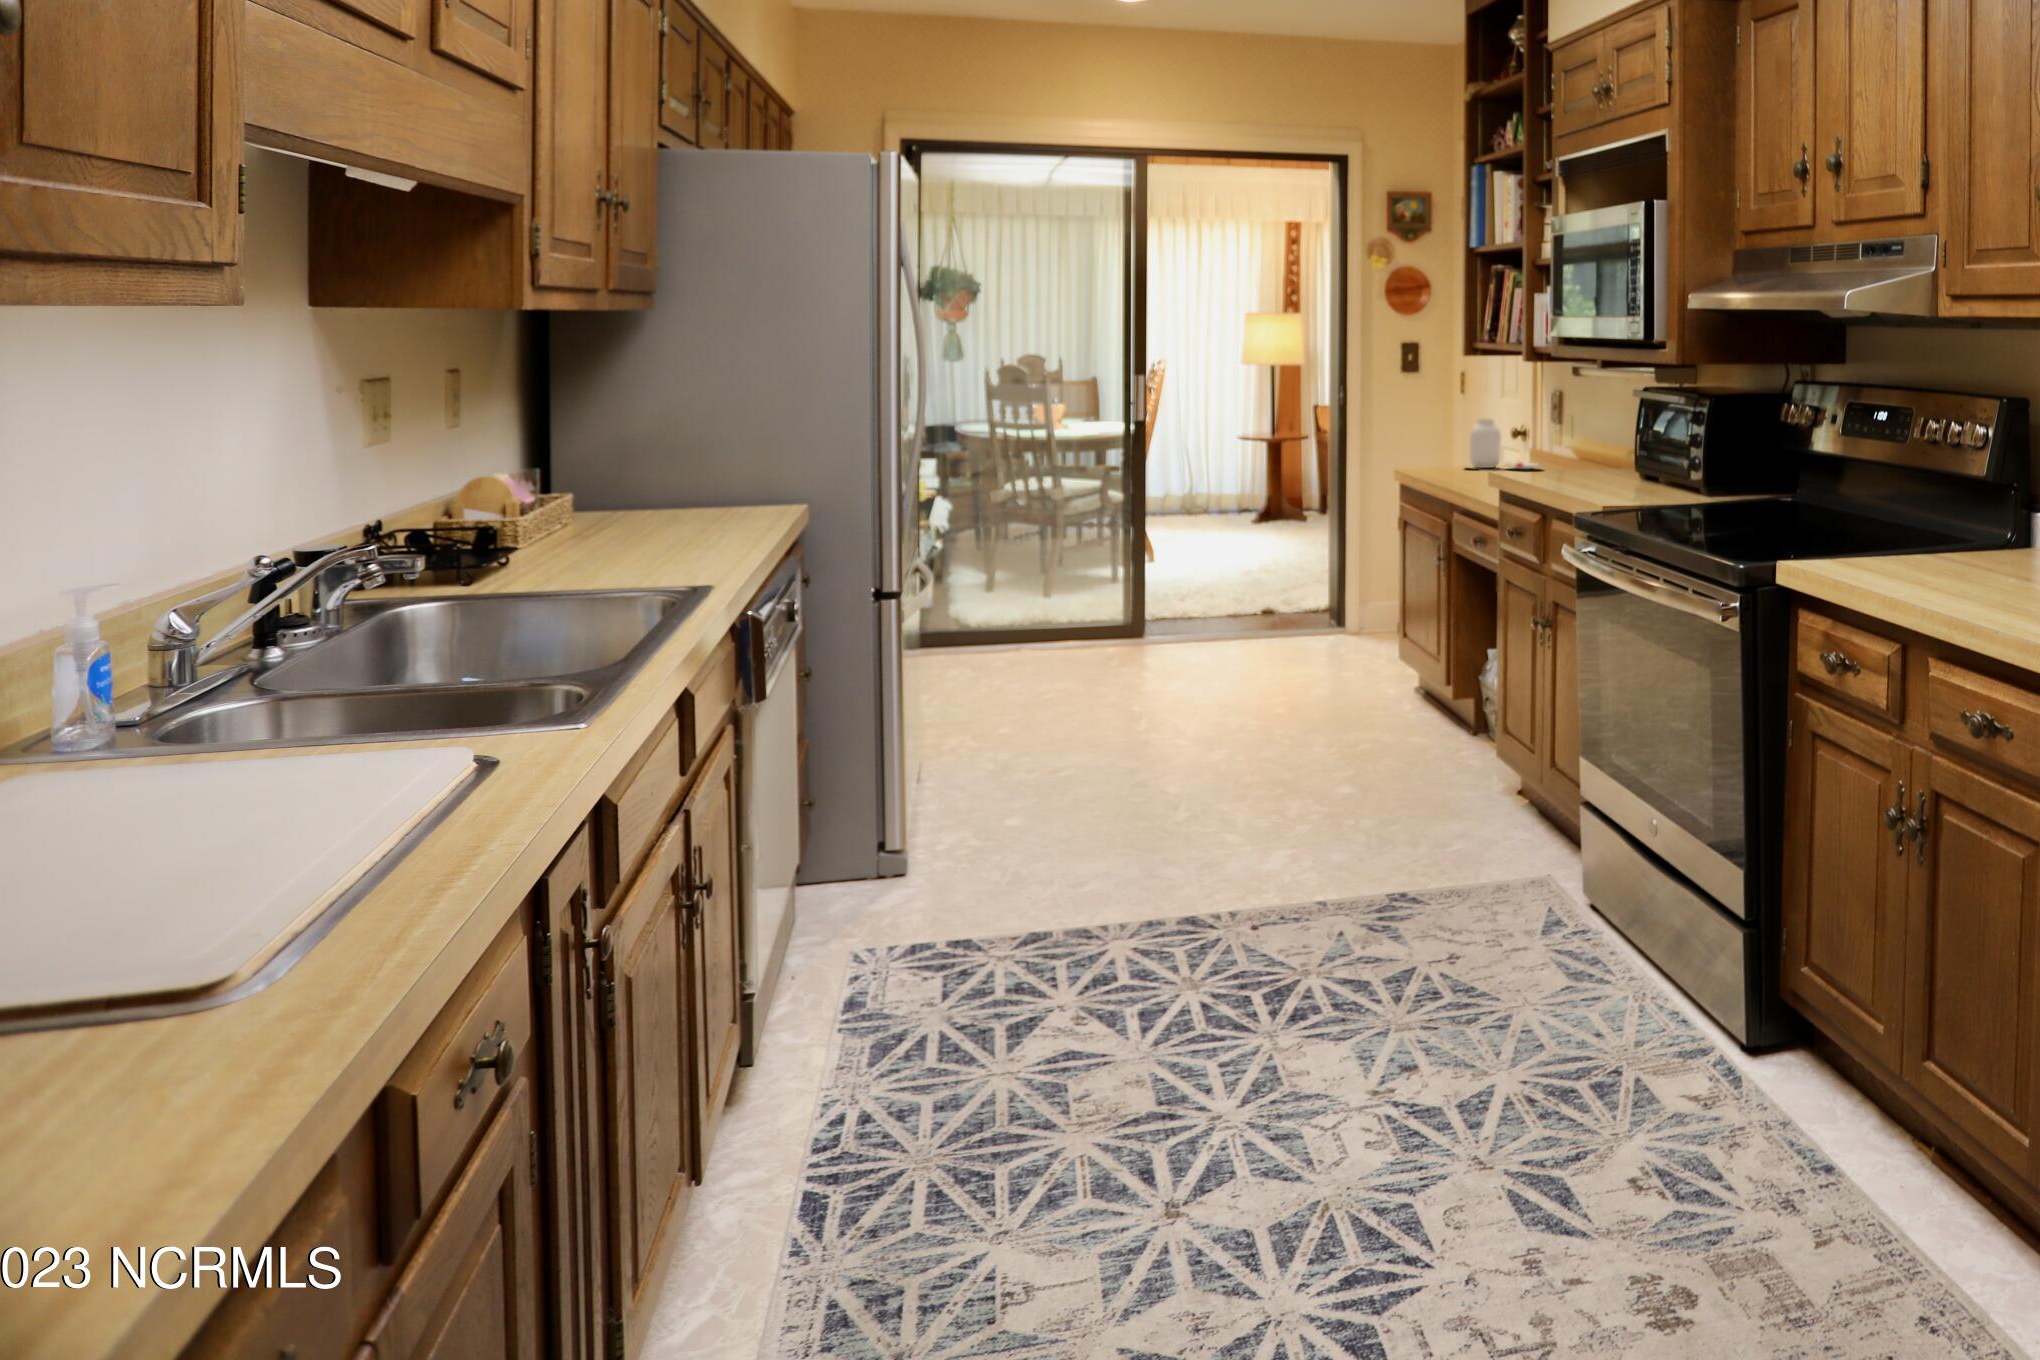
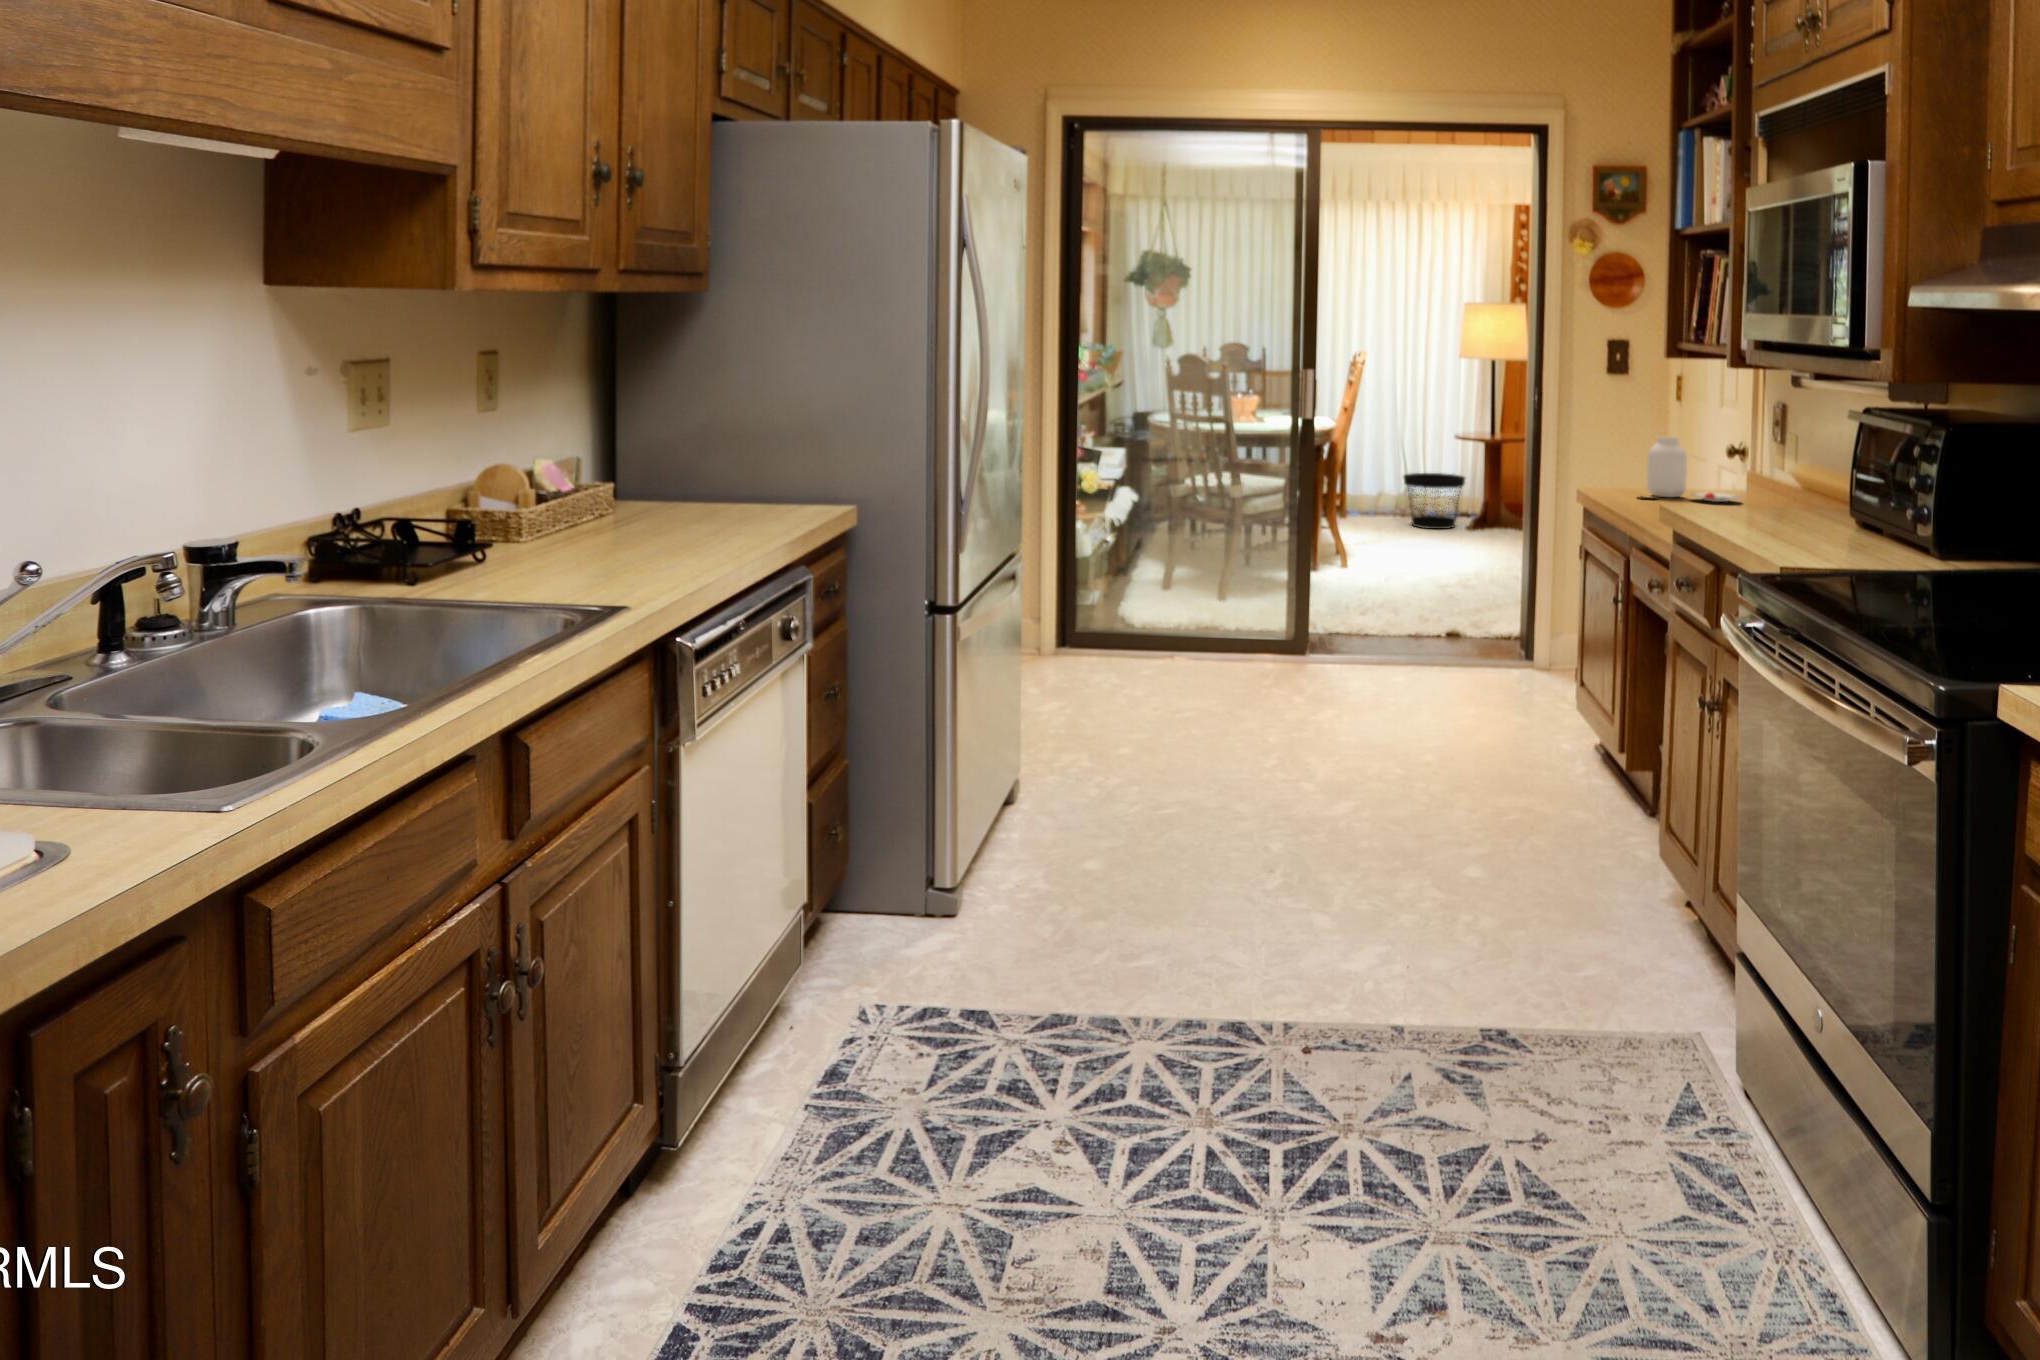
wastebasket: none [1190,473,1248,525] -> present [1404,473,1466,529]

